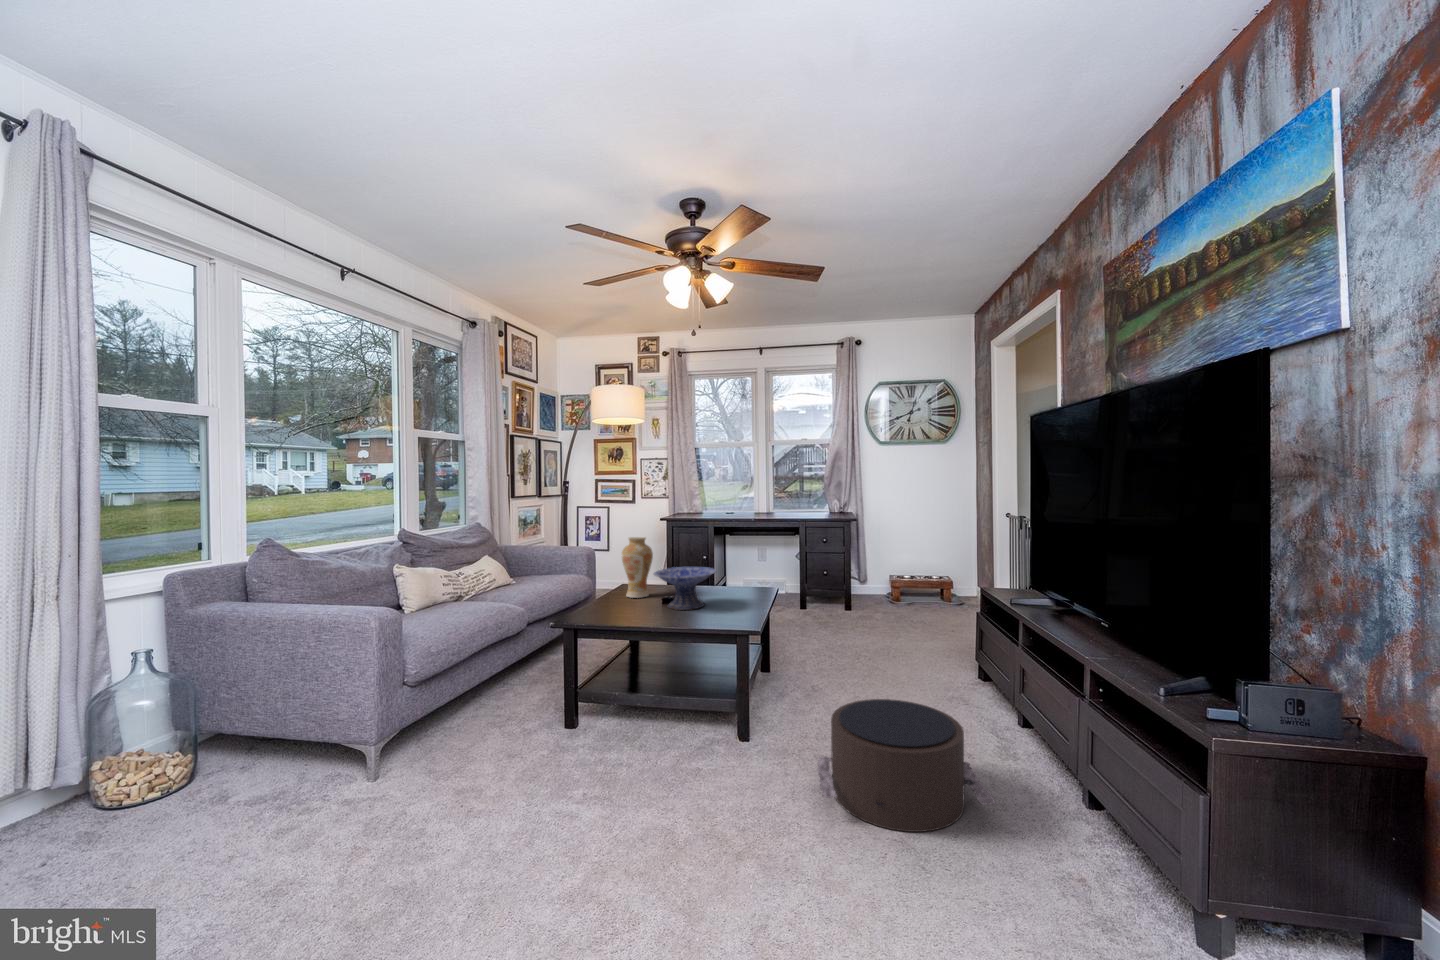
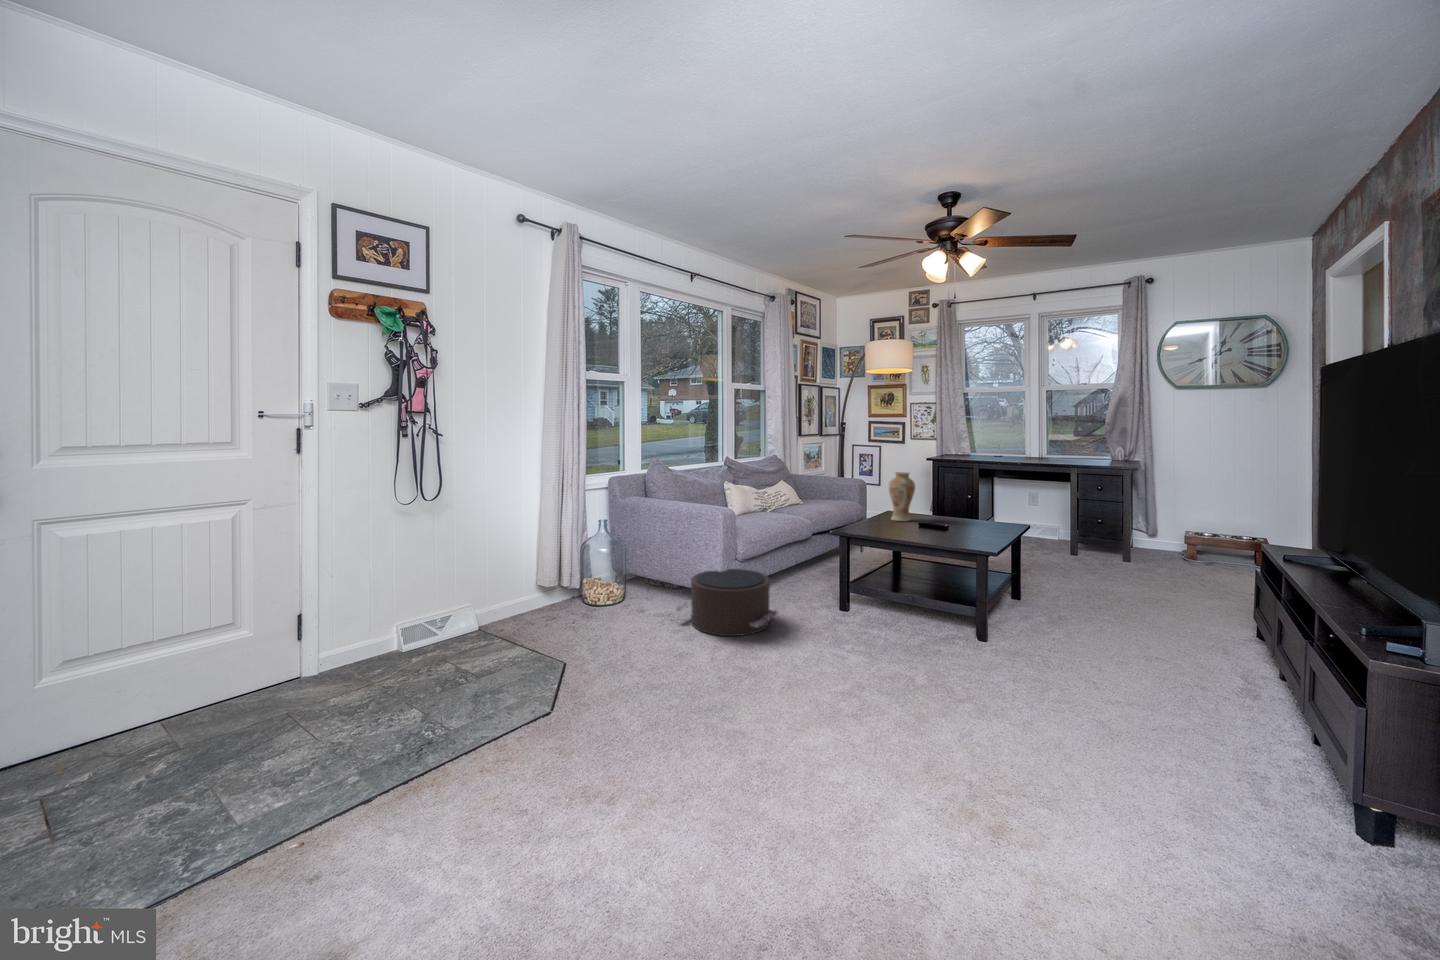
decorative bowl: present [653,567,716,610] -> none [914,499,971,533]
pouf: present [817,699,995,832] -> present [675,569,777,636]

